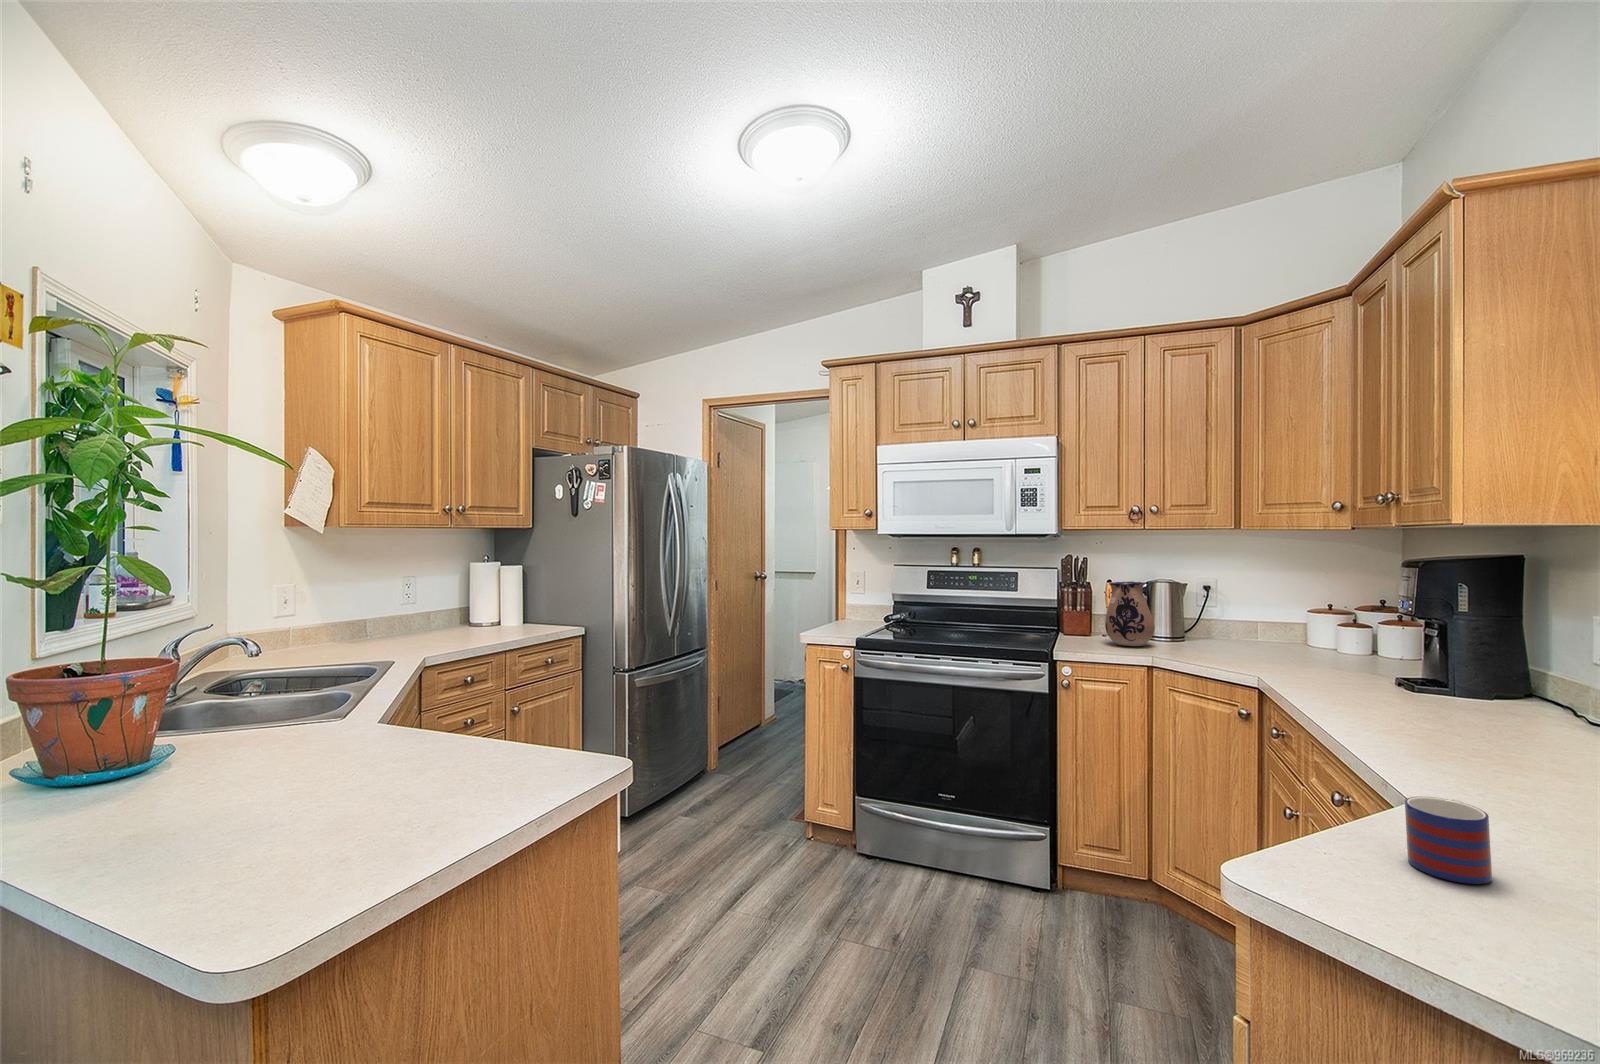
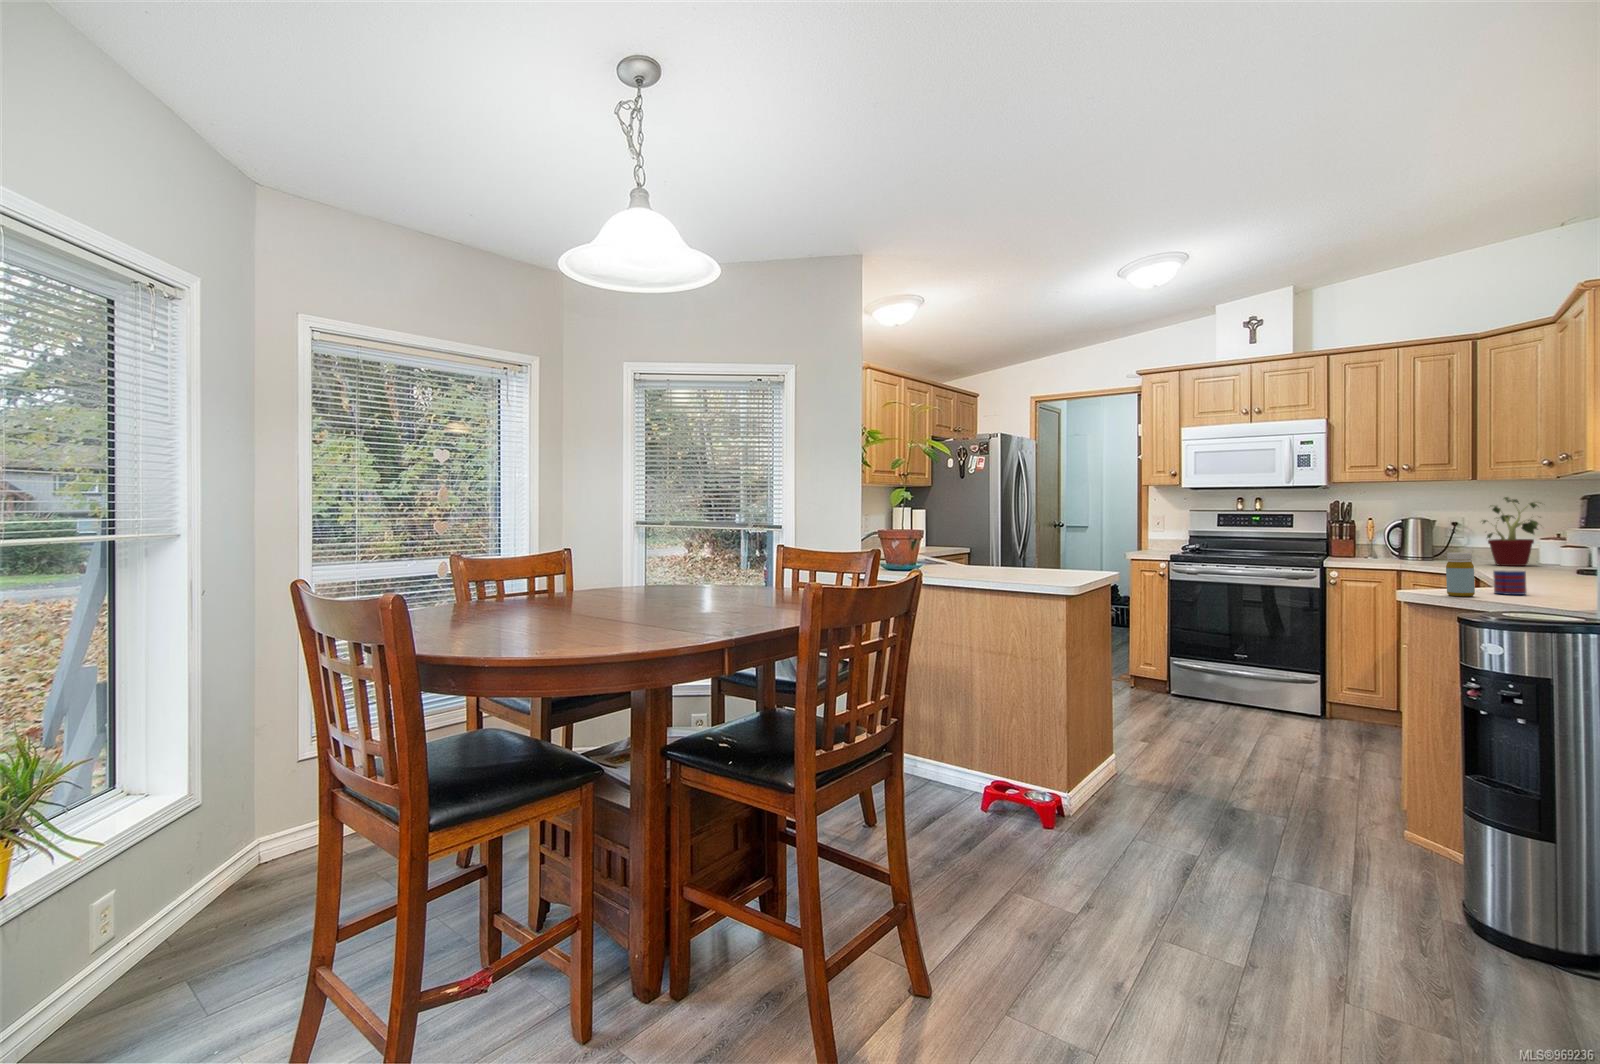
potted plant: none [1253,559,1339,668] -> present [1483,497,1541,566]
ceramic pitcher: present [1105,581,1154,646] -> none [1365,517,1404,560]
bottle: none [1317,769,1395,913] -> present [1446,552,1475,596]

